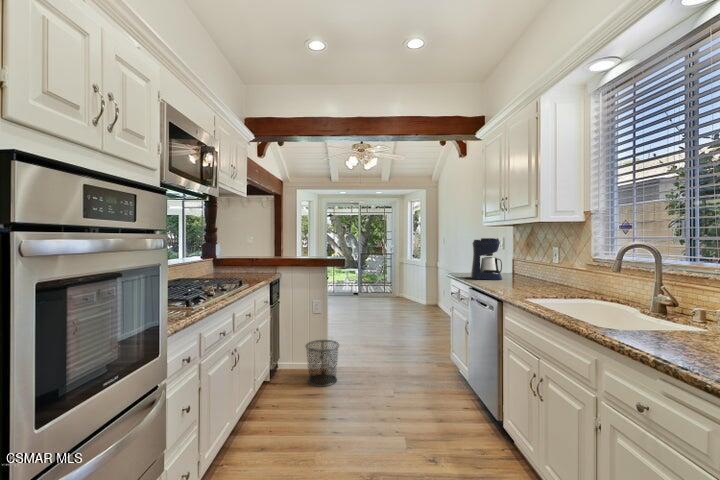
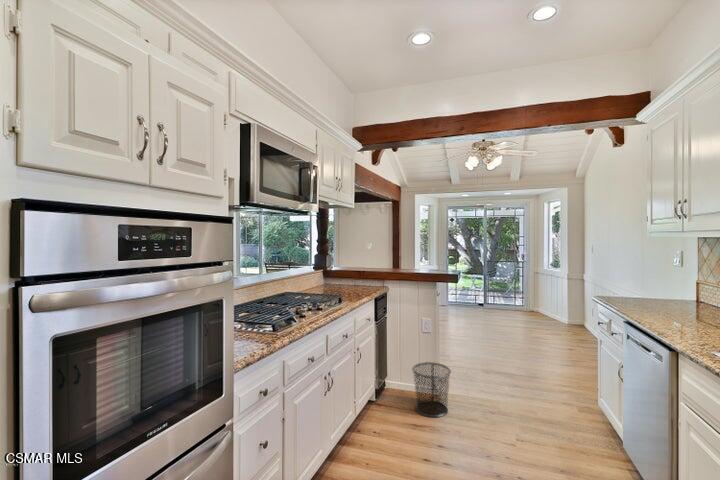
coffee maker: present [471,238,502,280] -> none [633,252,689,313]

